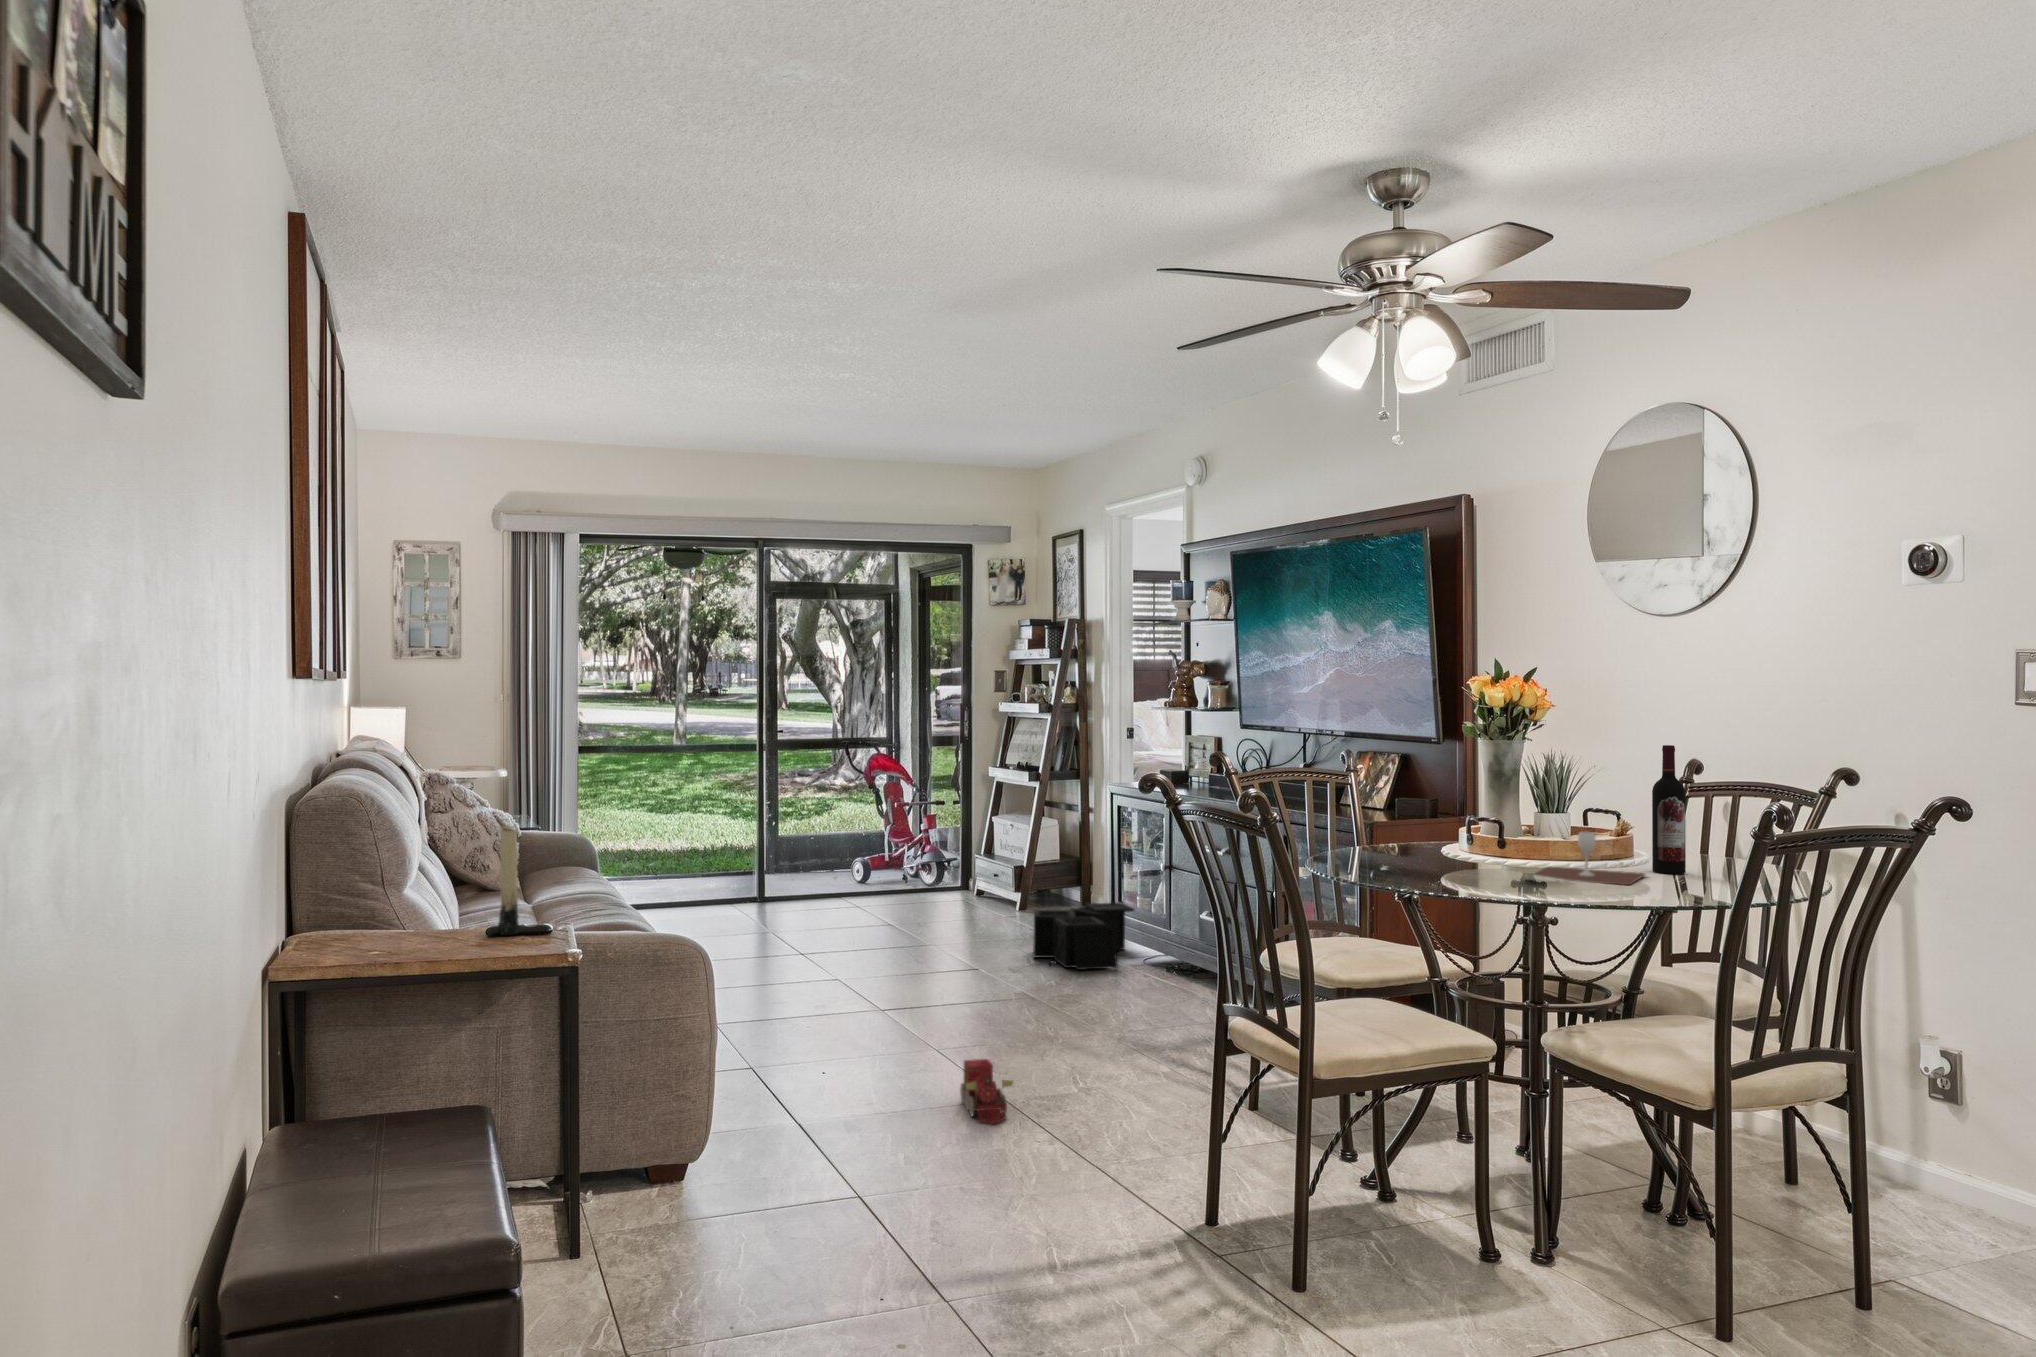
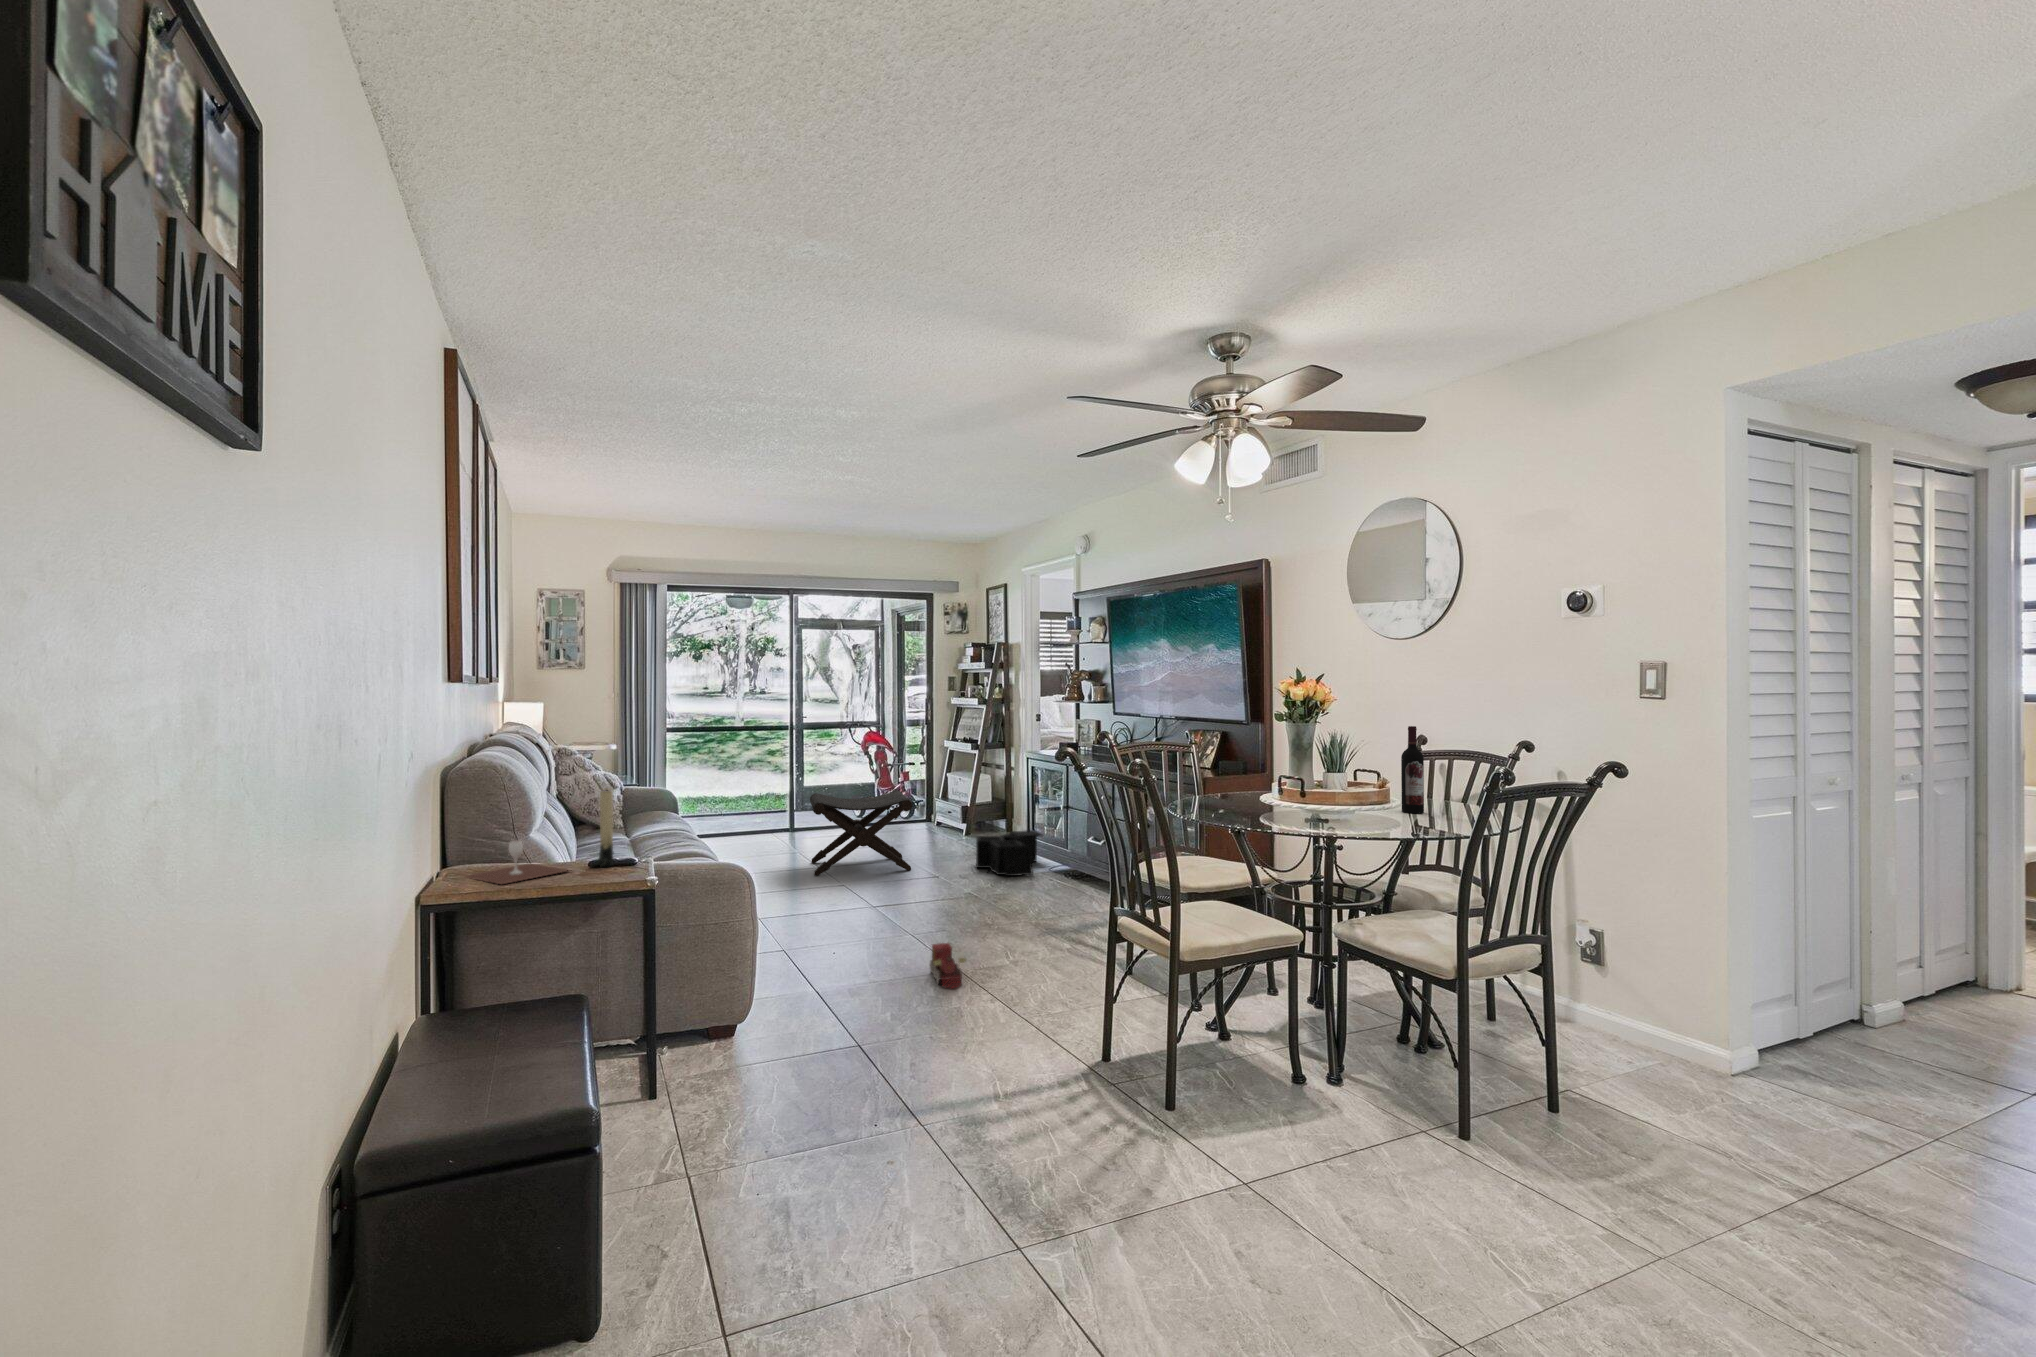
wine glass: present [1534,831,1645,885] -> present [467,840,567,884]
footstool: none [787,841,939,965] -> present [810,791,913,876]

